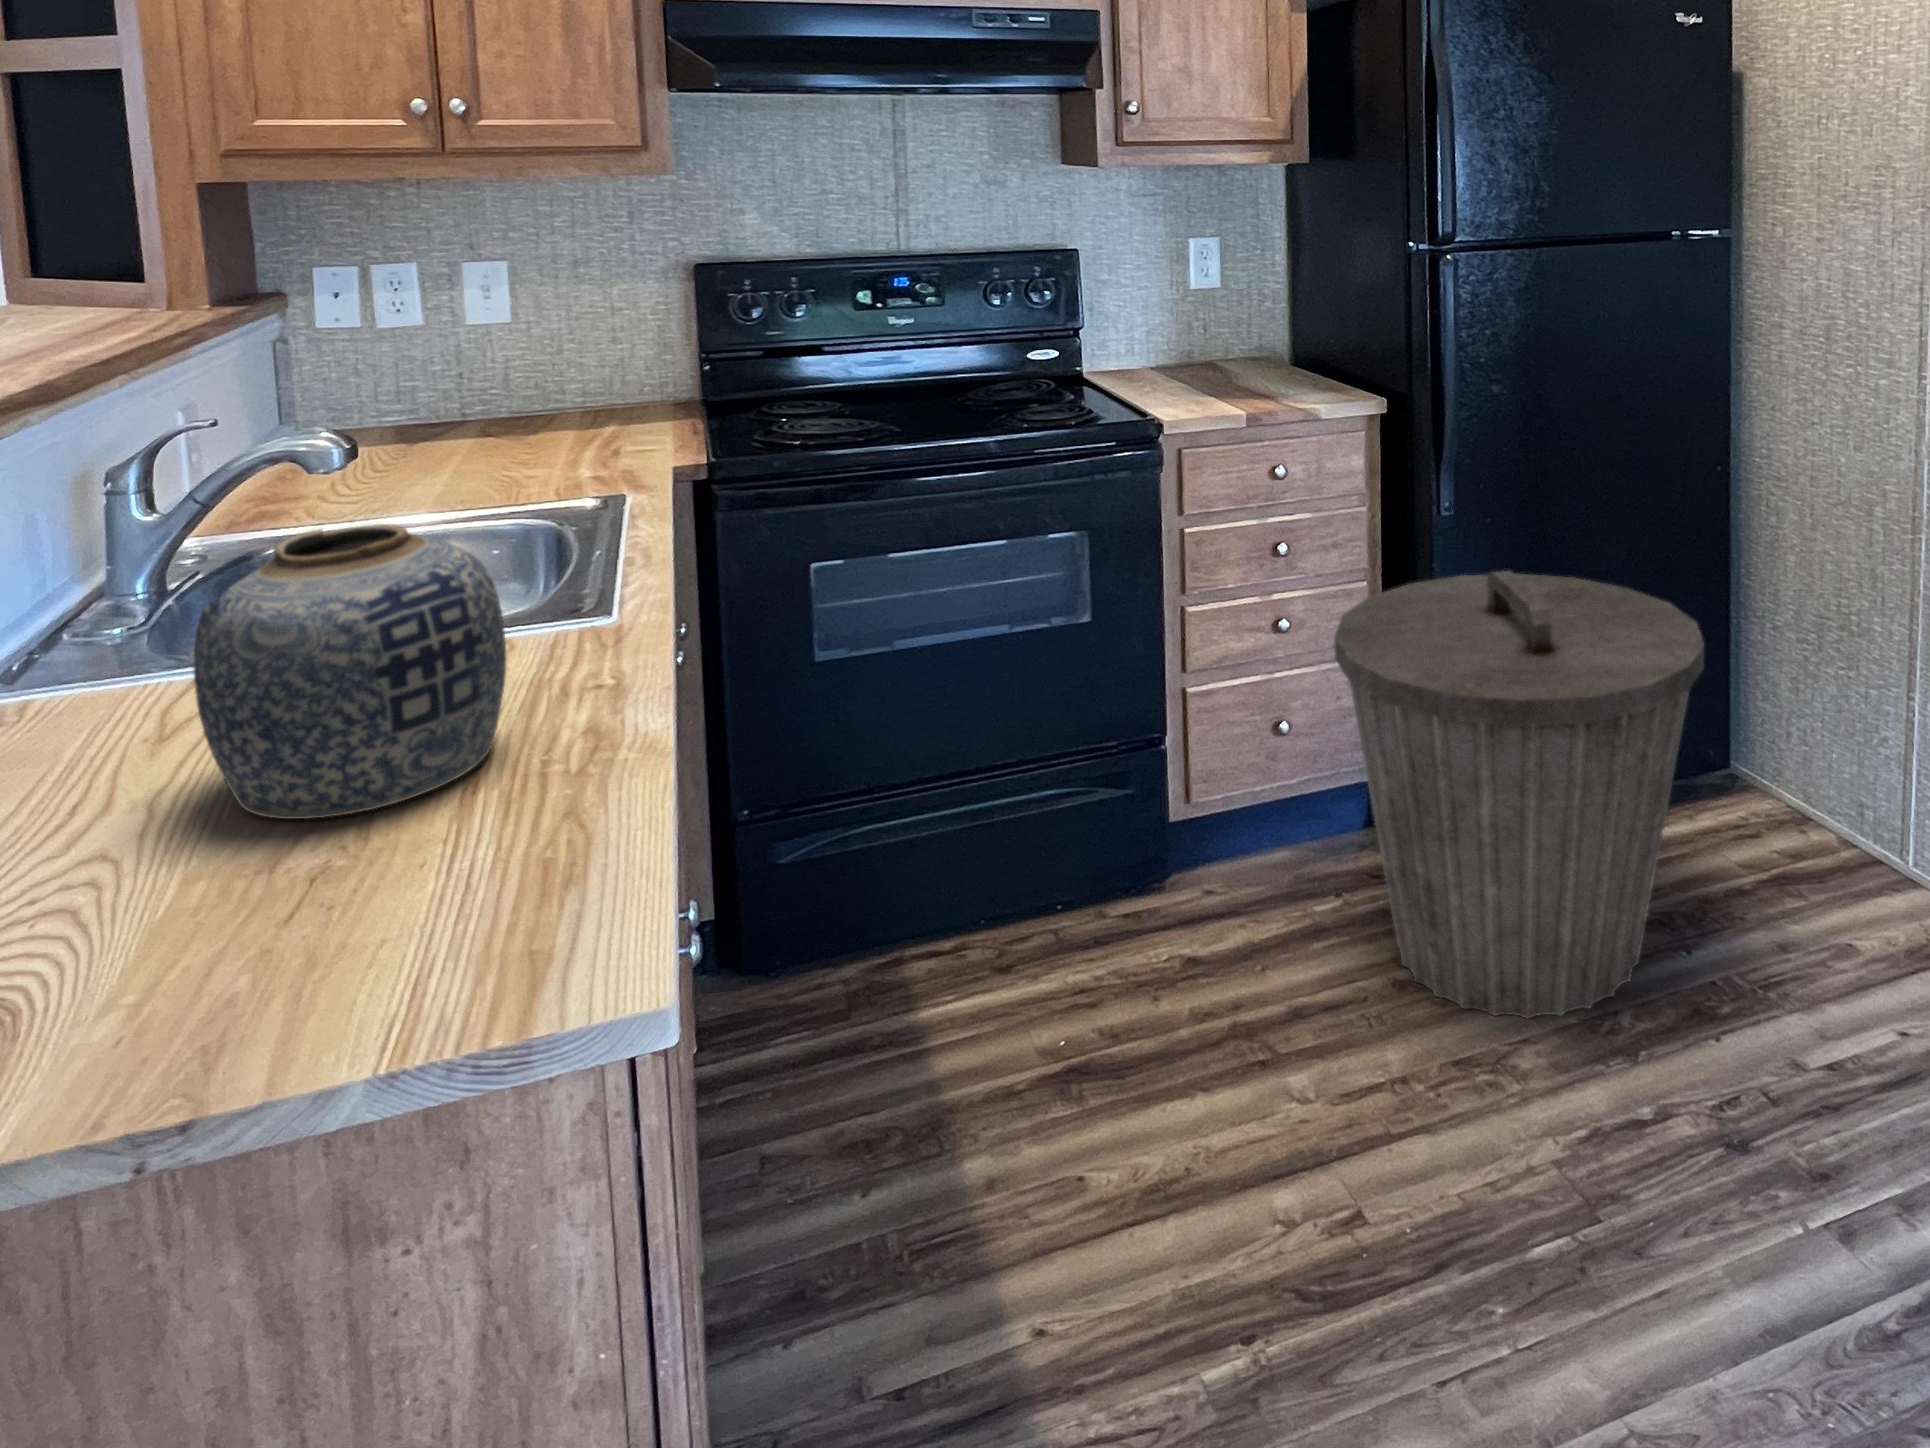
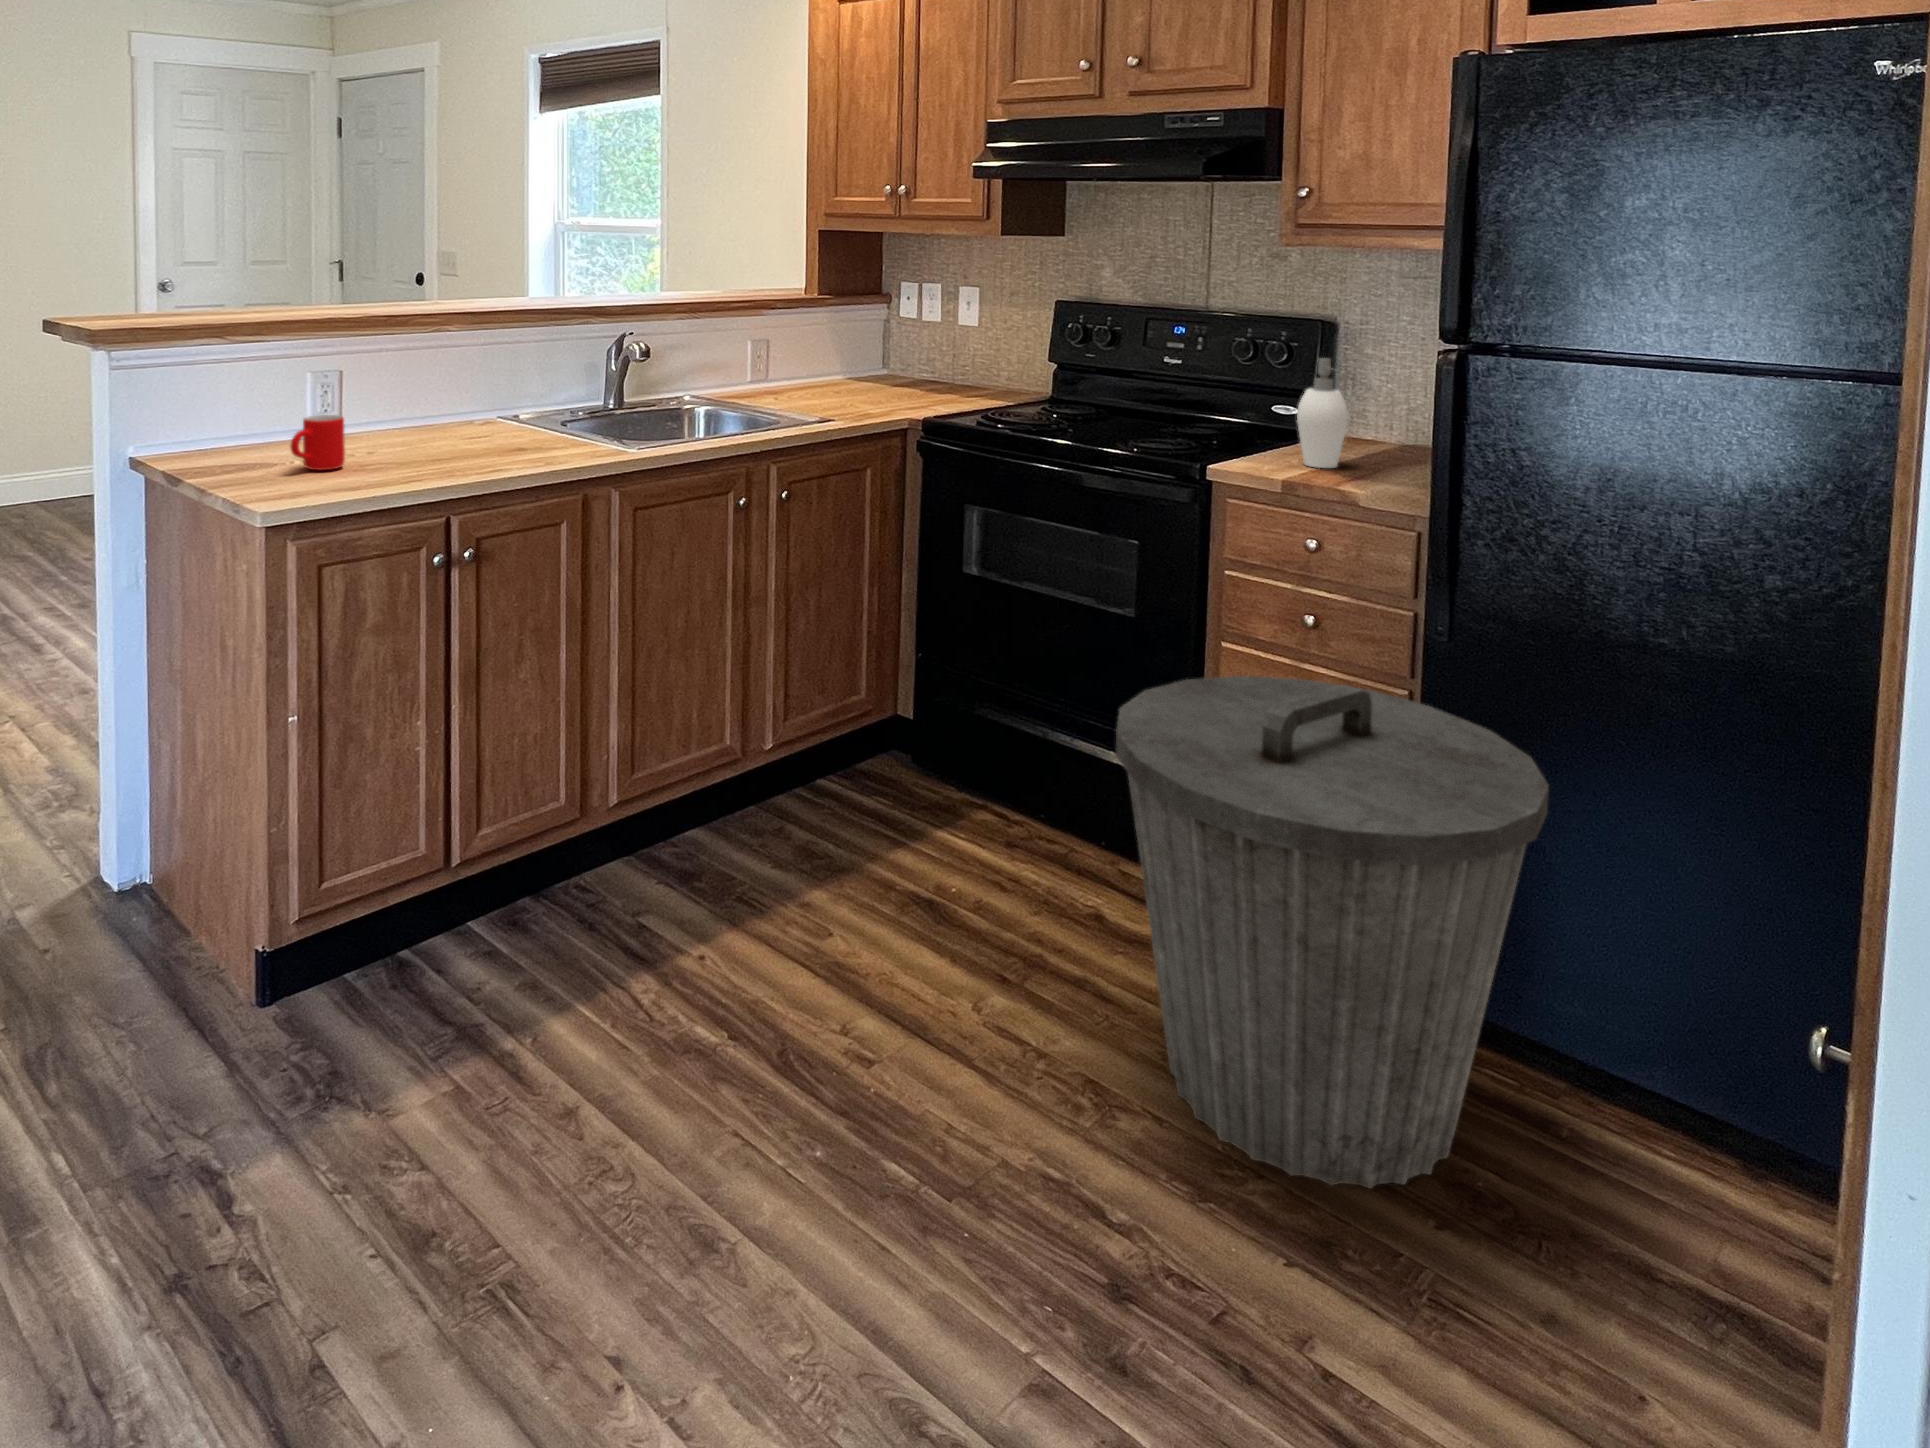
soap dispenser: none [1187,287,1247,401] -> present [1297,358,1348,468]
vase: present [194,524,507,819] -> none [412,355,520,465]
mug: none [41,789,206,982] -> present [290,415,345,470]

